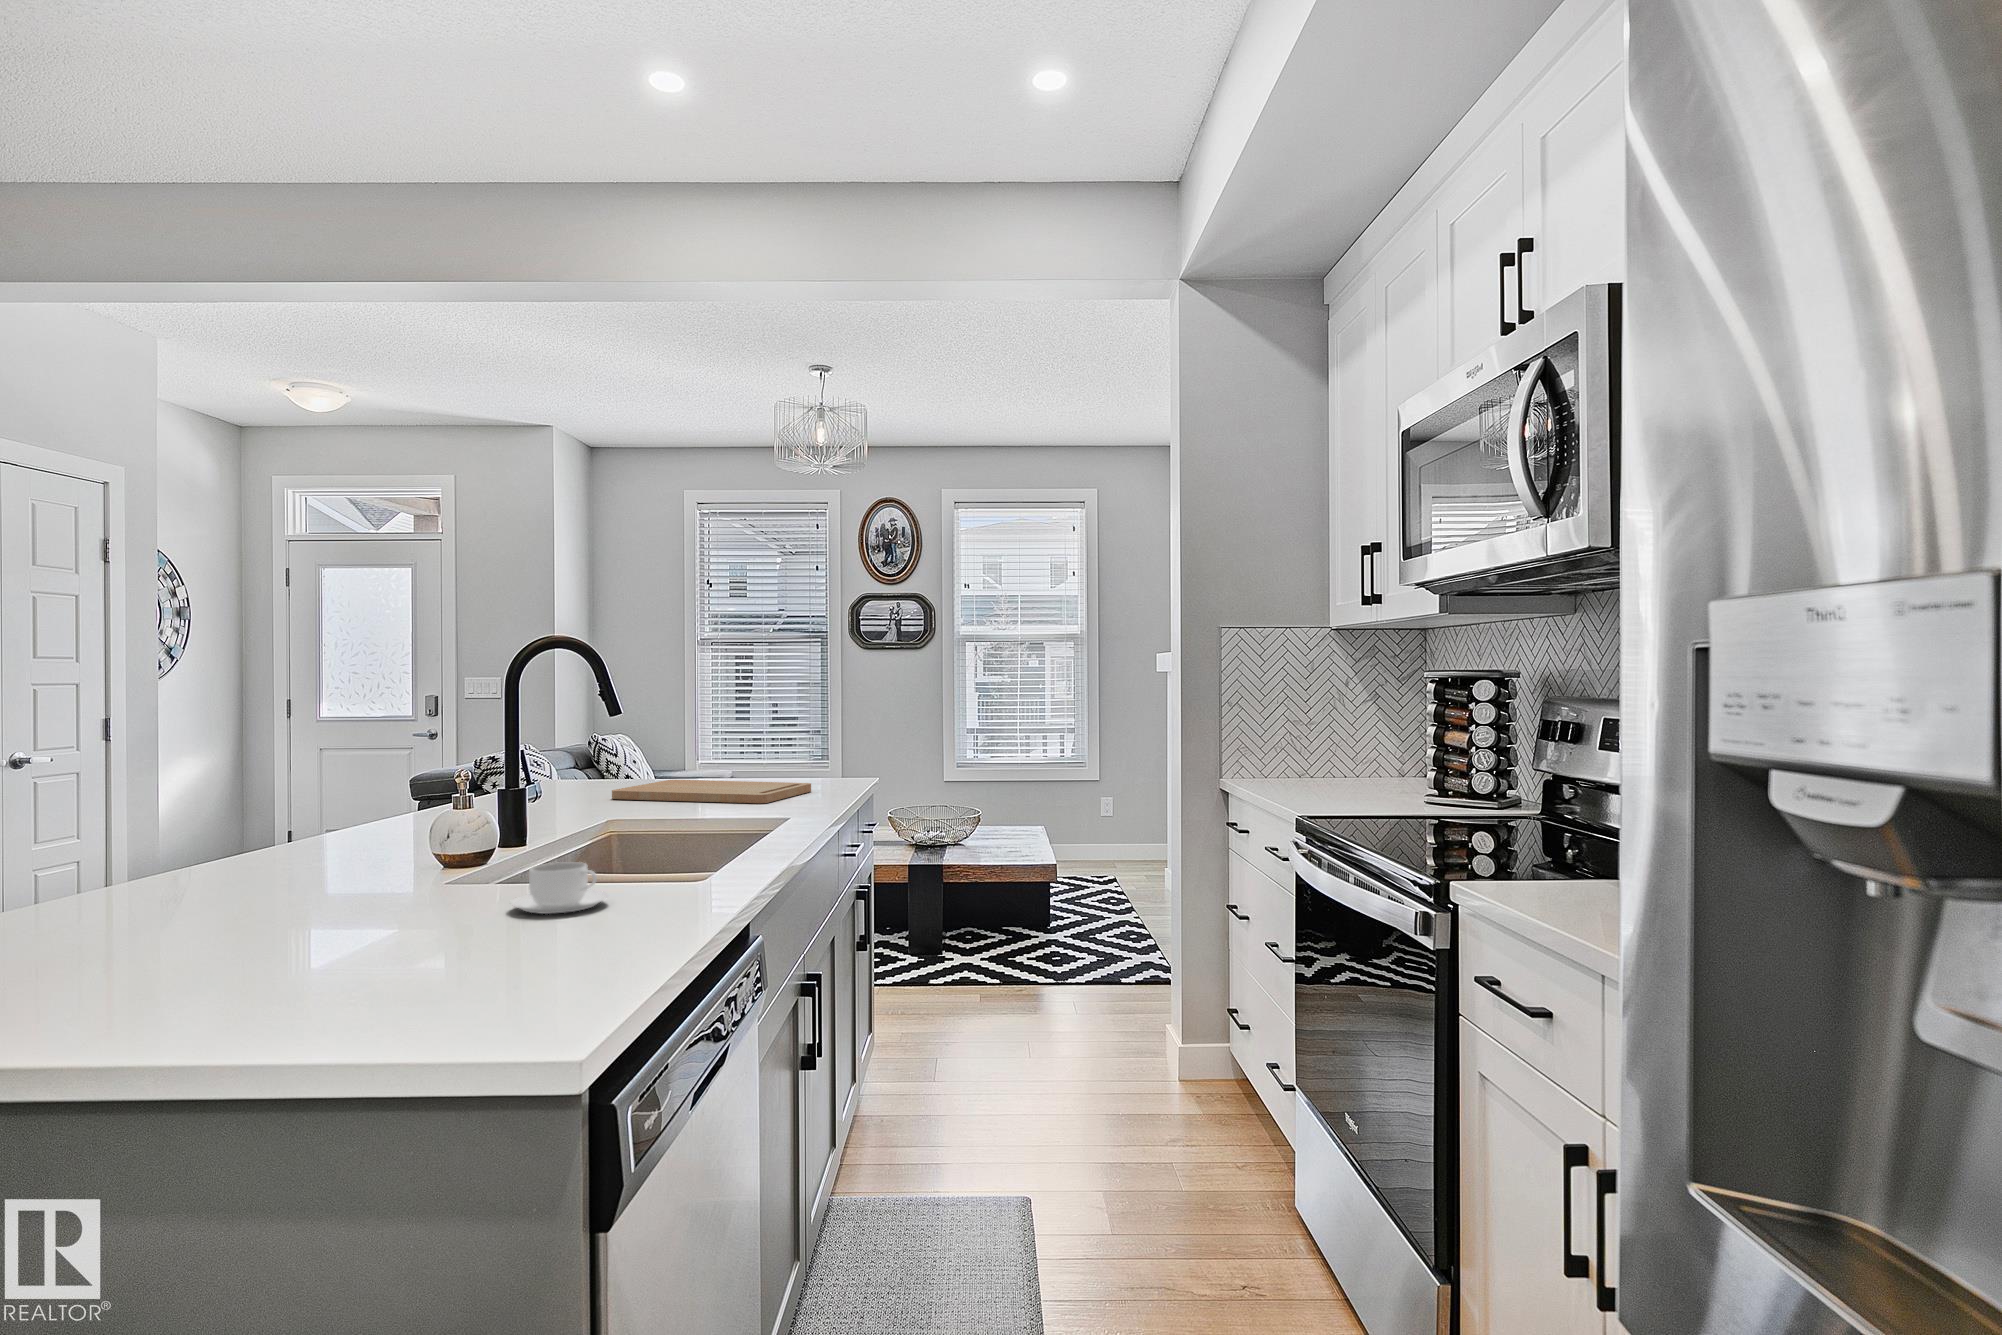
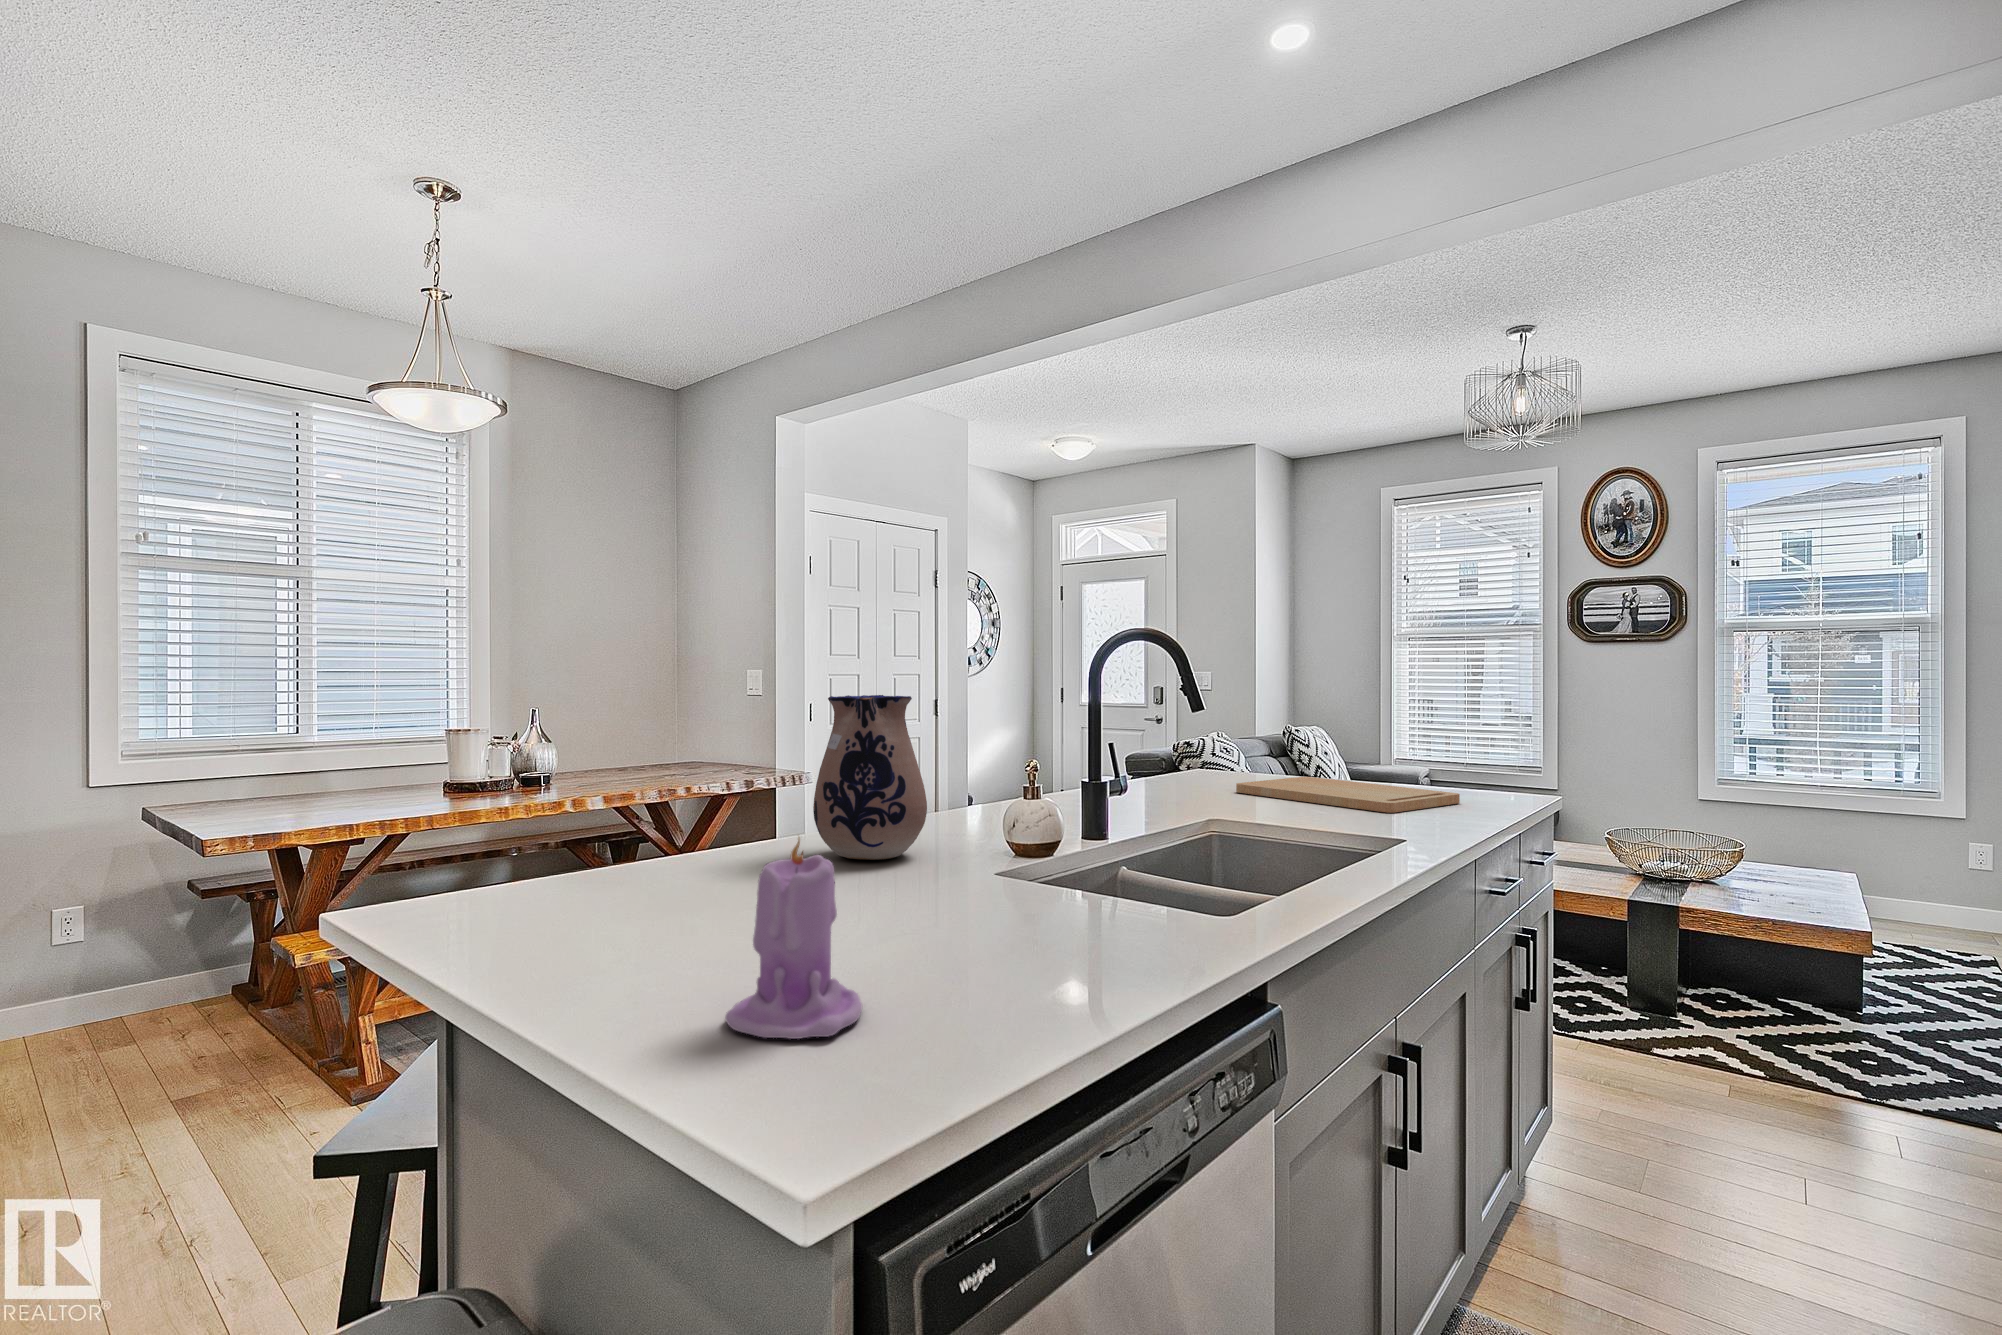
ceramic pitcher: none [202,712,354,898] -> present [813,695,927,860]
candle: none [360,839,496,1021] -> present [725,838,862,1039]
coffee cup: present [510,862,609,914] -> none [1002,864,1102,922]

